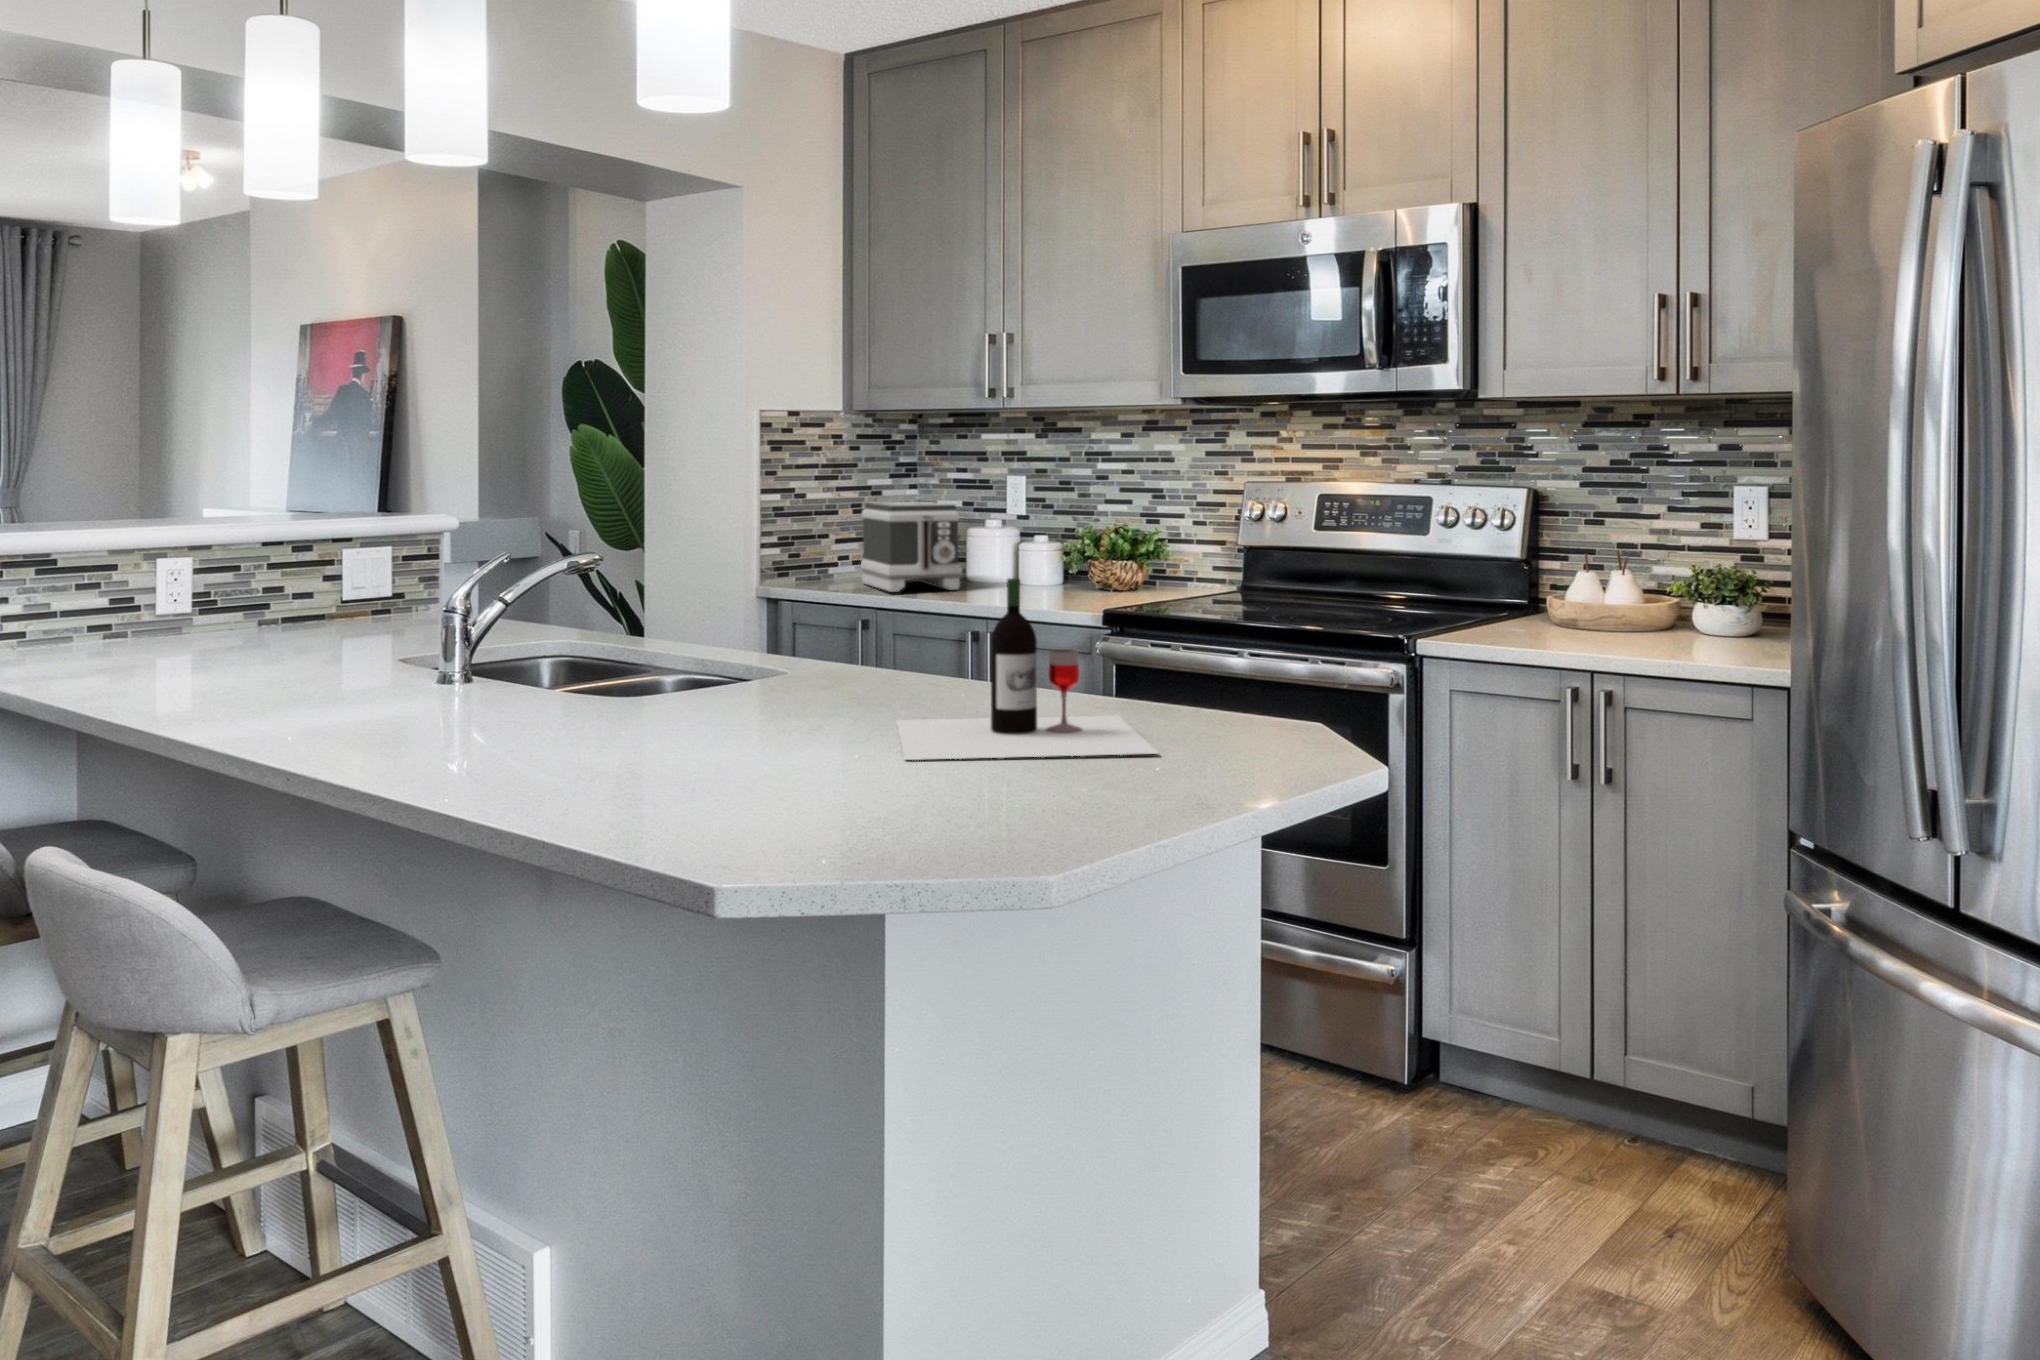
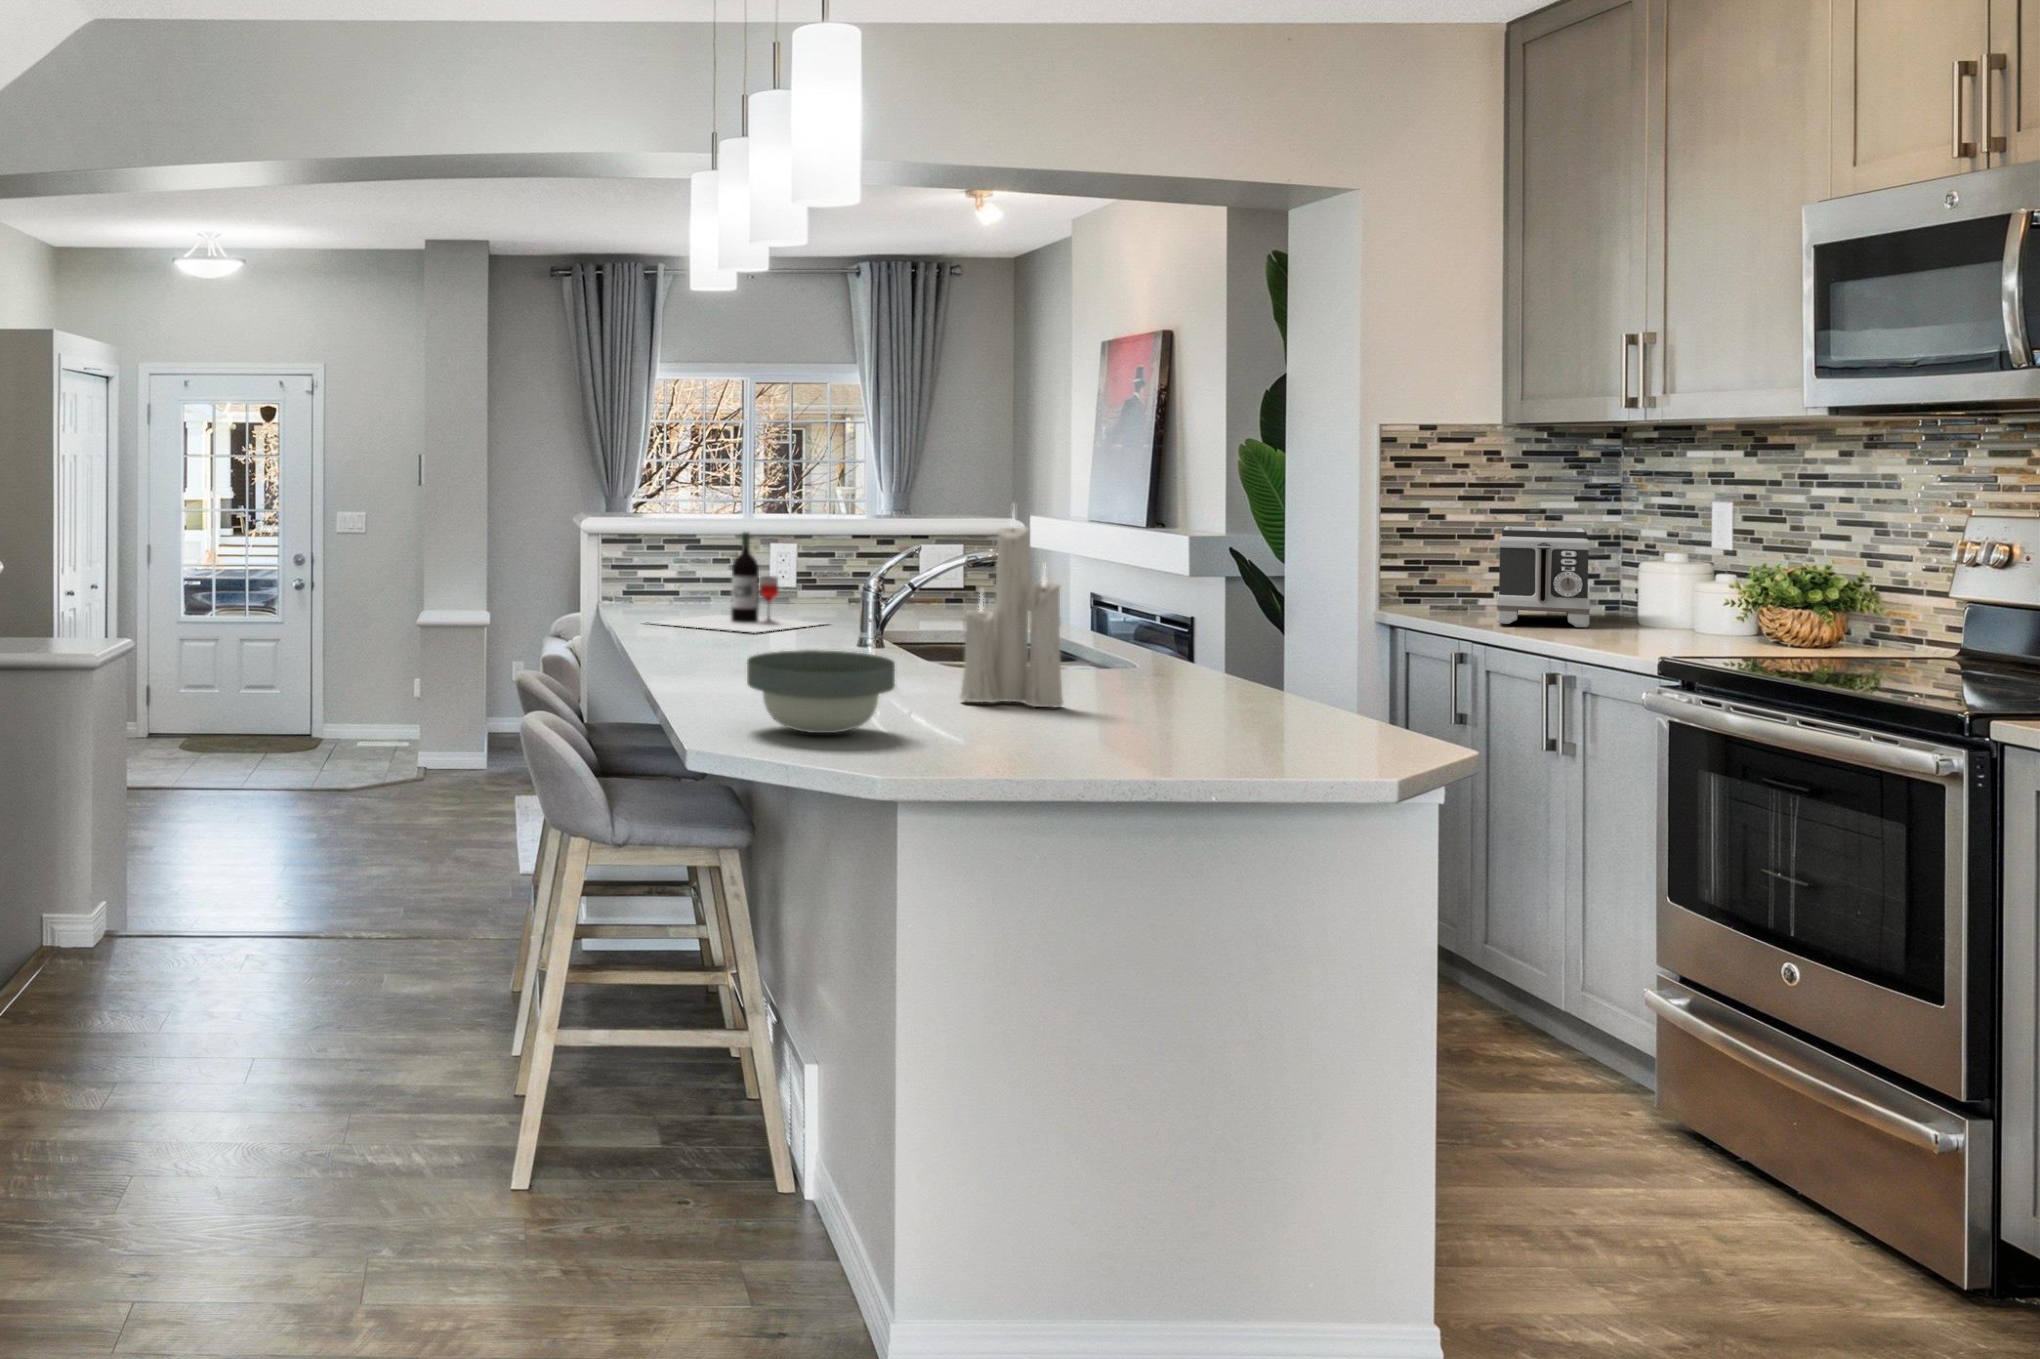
candle: none [709,478,826,730] -> present [959,514,1063,707]
wine bottle: present [896,578,1158,760] -> present [651,532,821,632]
bowl: none [590,687,786,799] -> present [747,650,895,733]

